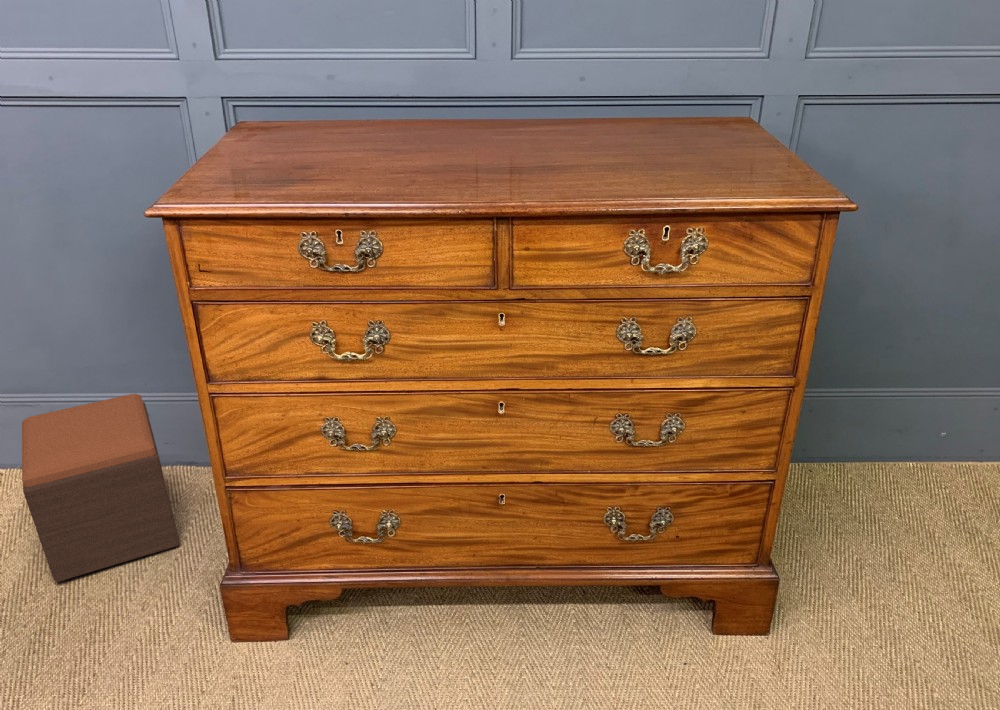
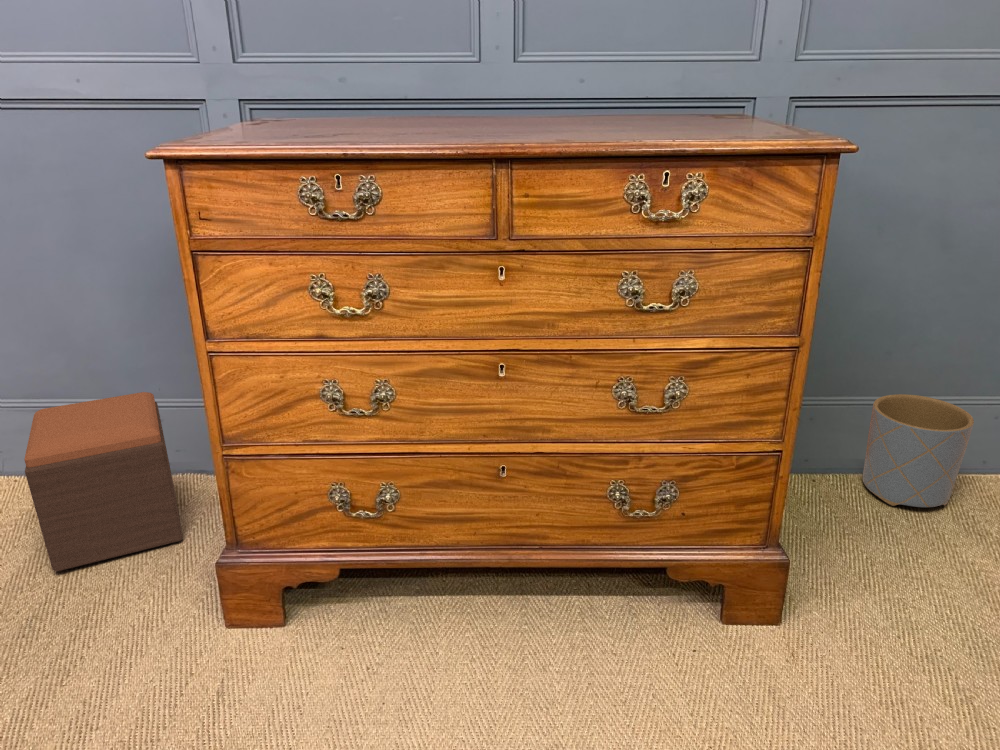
planter: none [861,389,972,506] -> present [863,394,974,507]

